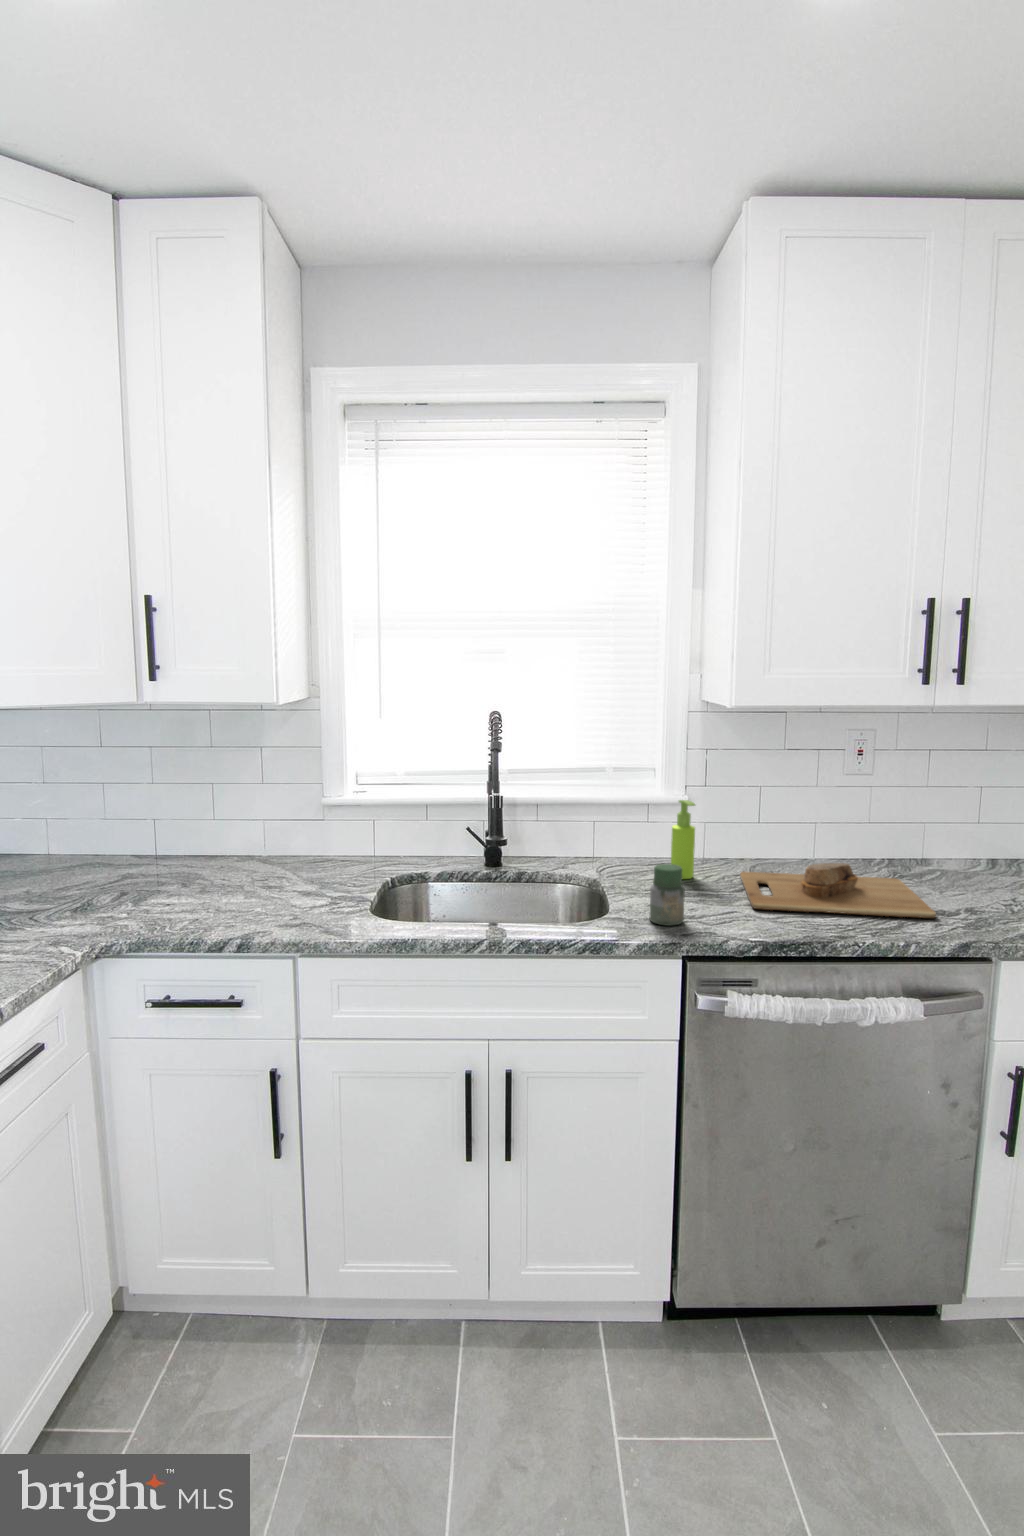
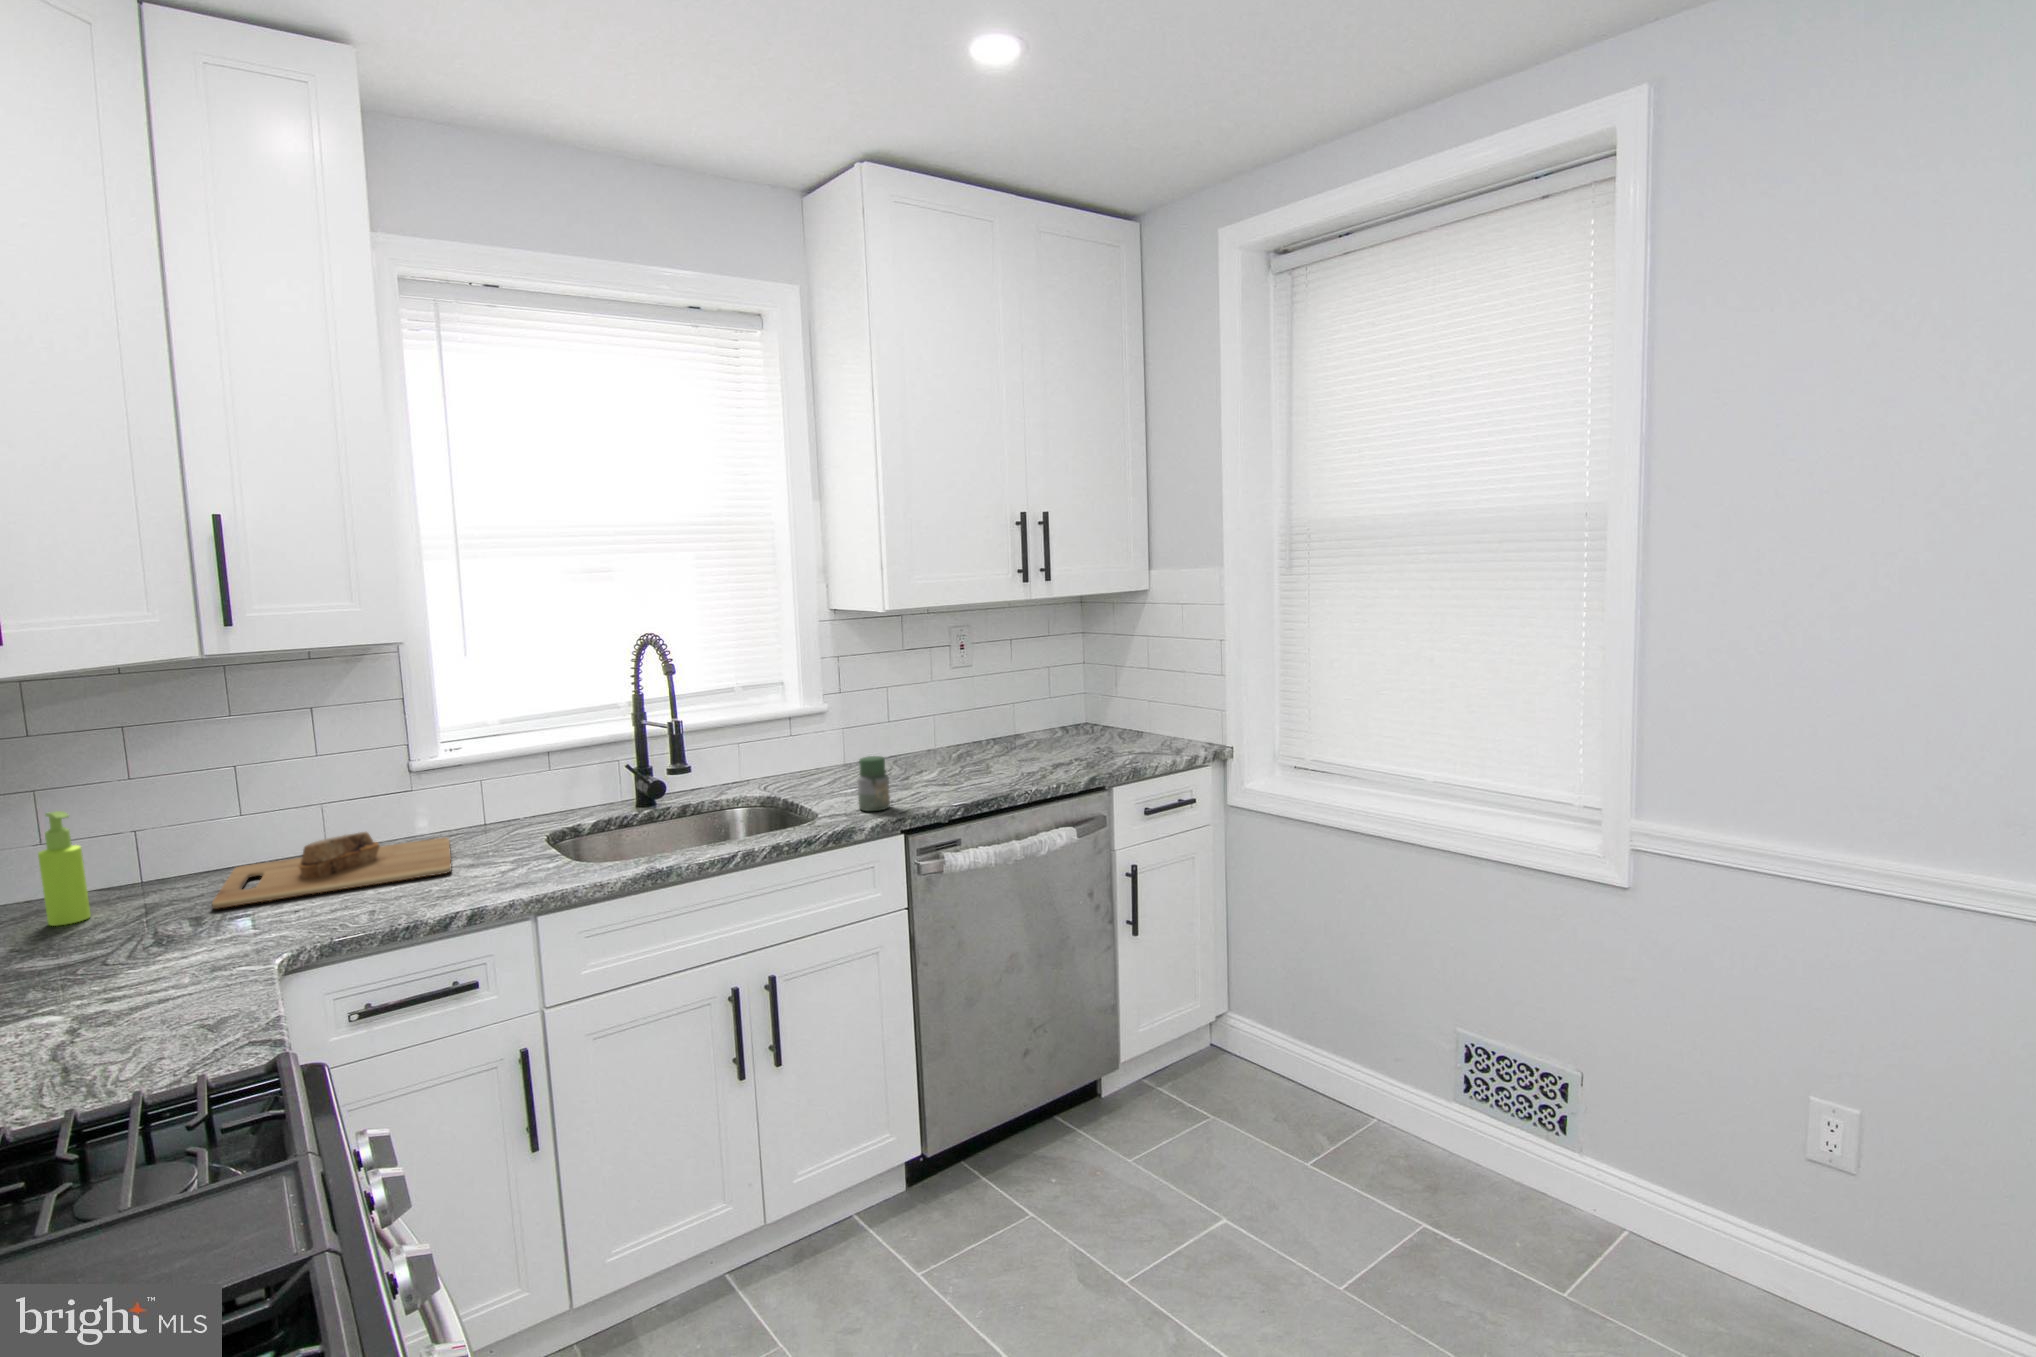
soap dispenser: present [671,800,695,879] -> present [38,811,91,926]
cutting board: present [740,863,936,918] -> present [212,832,451,909]

